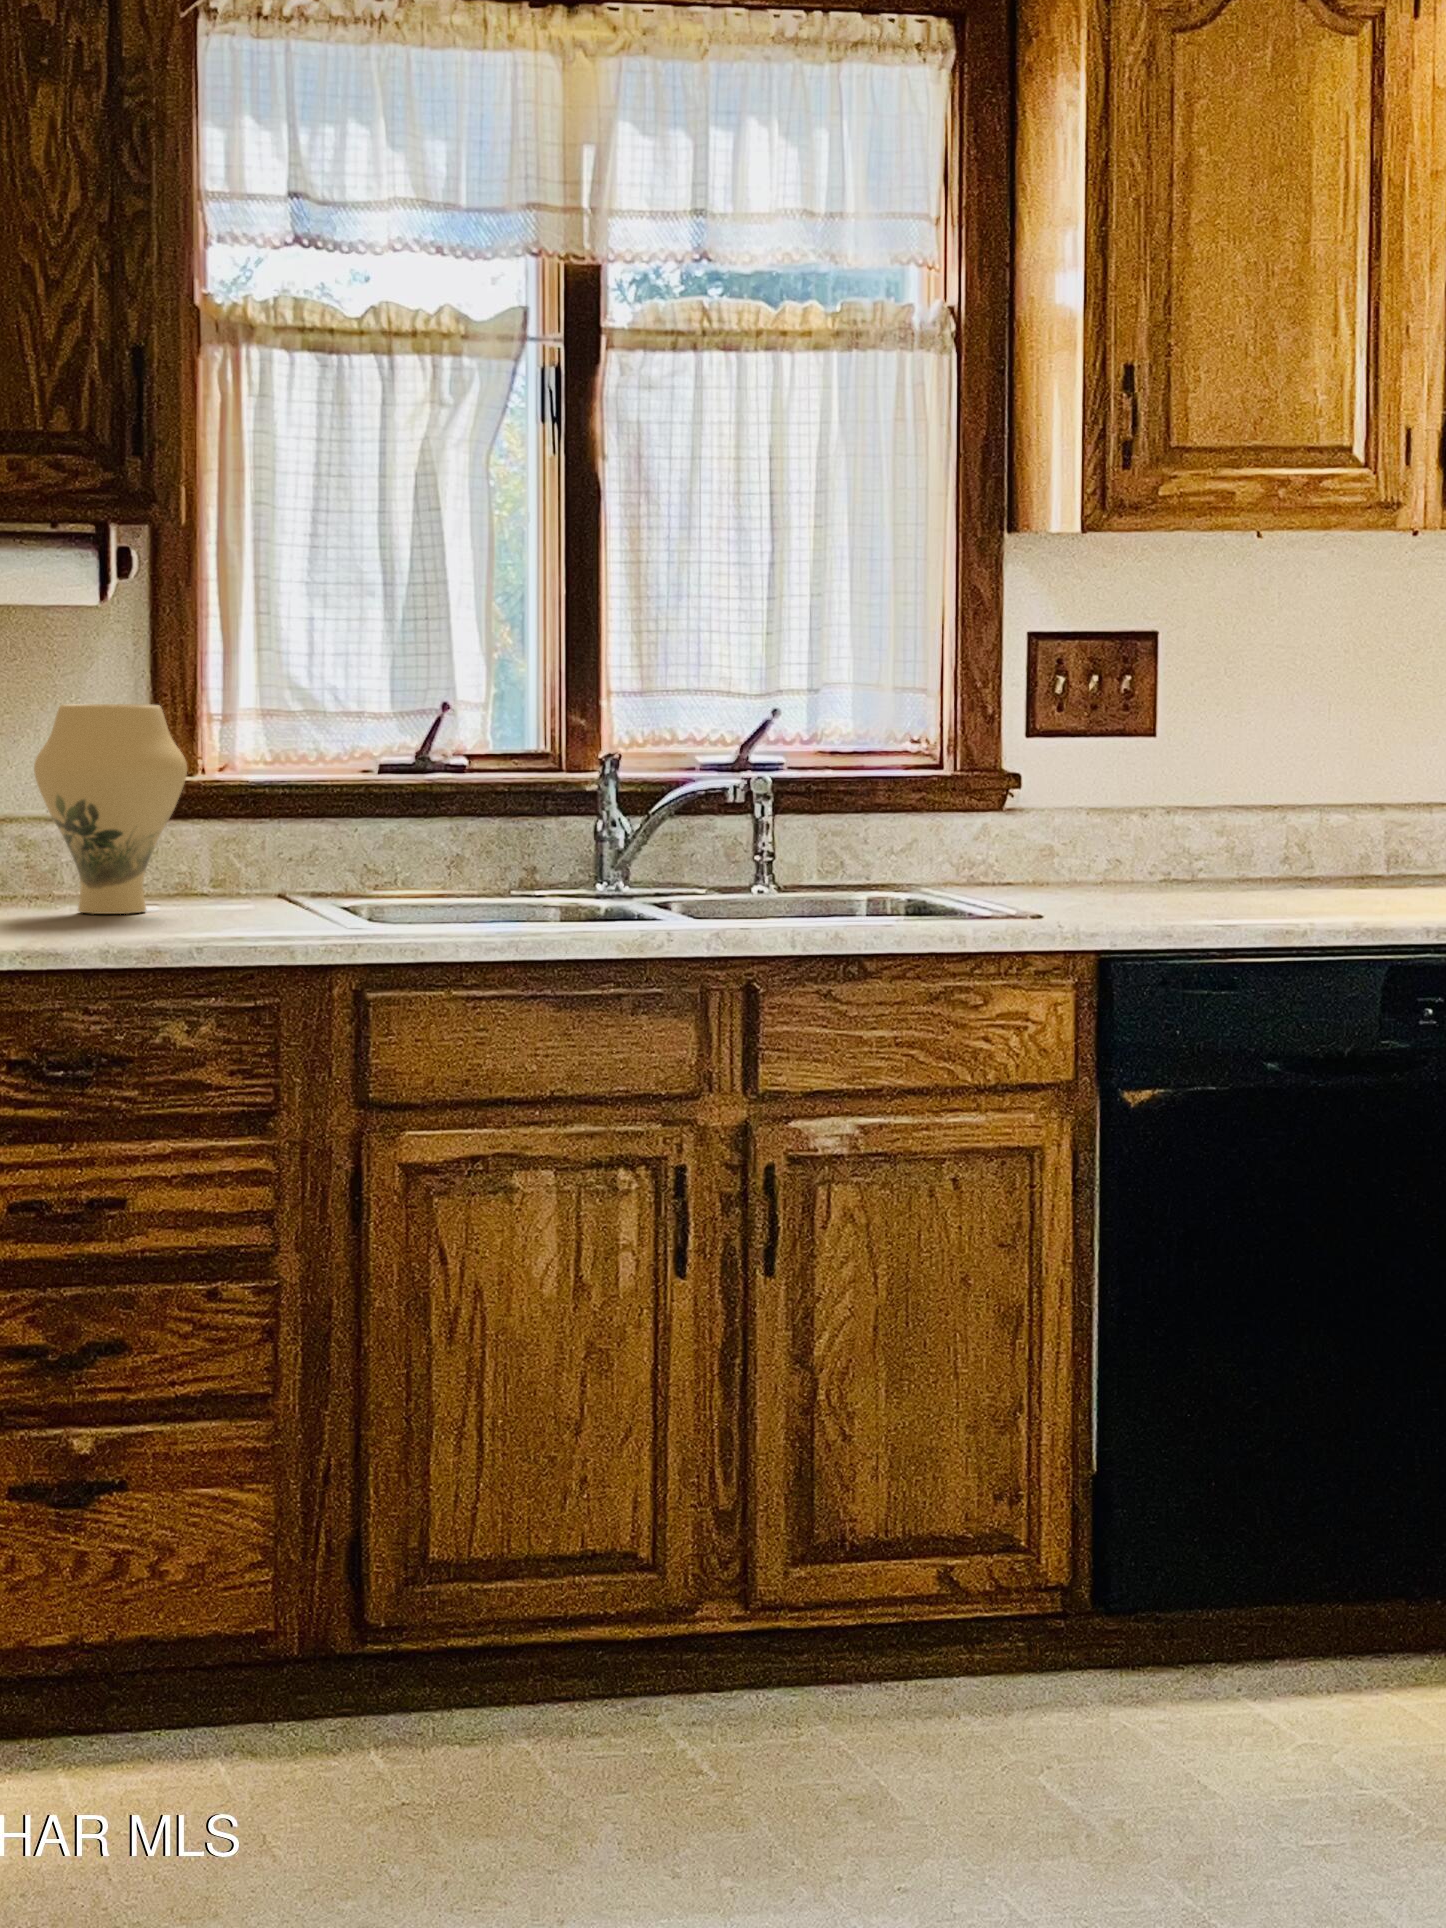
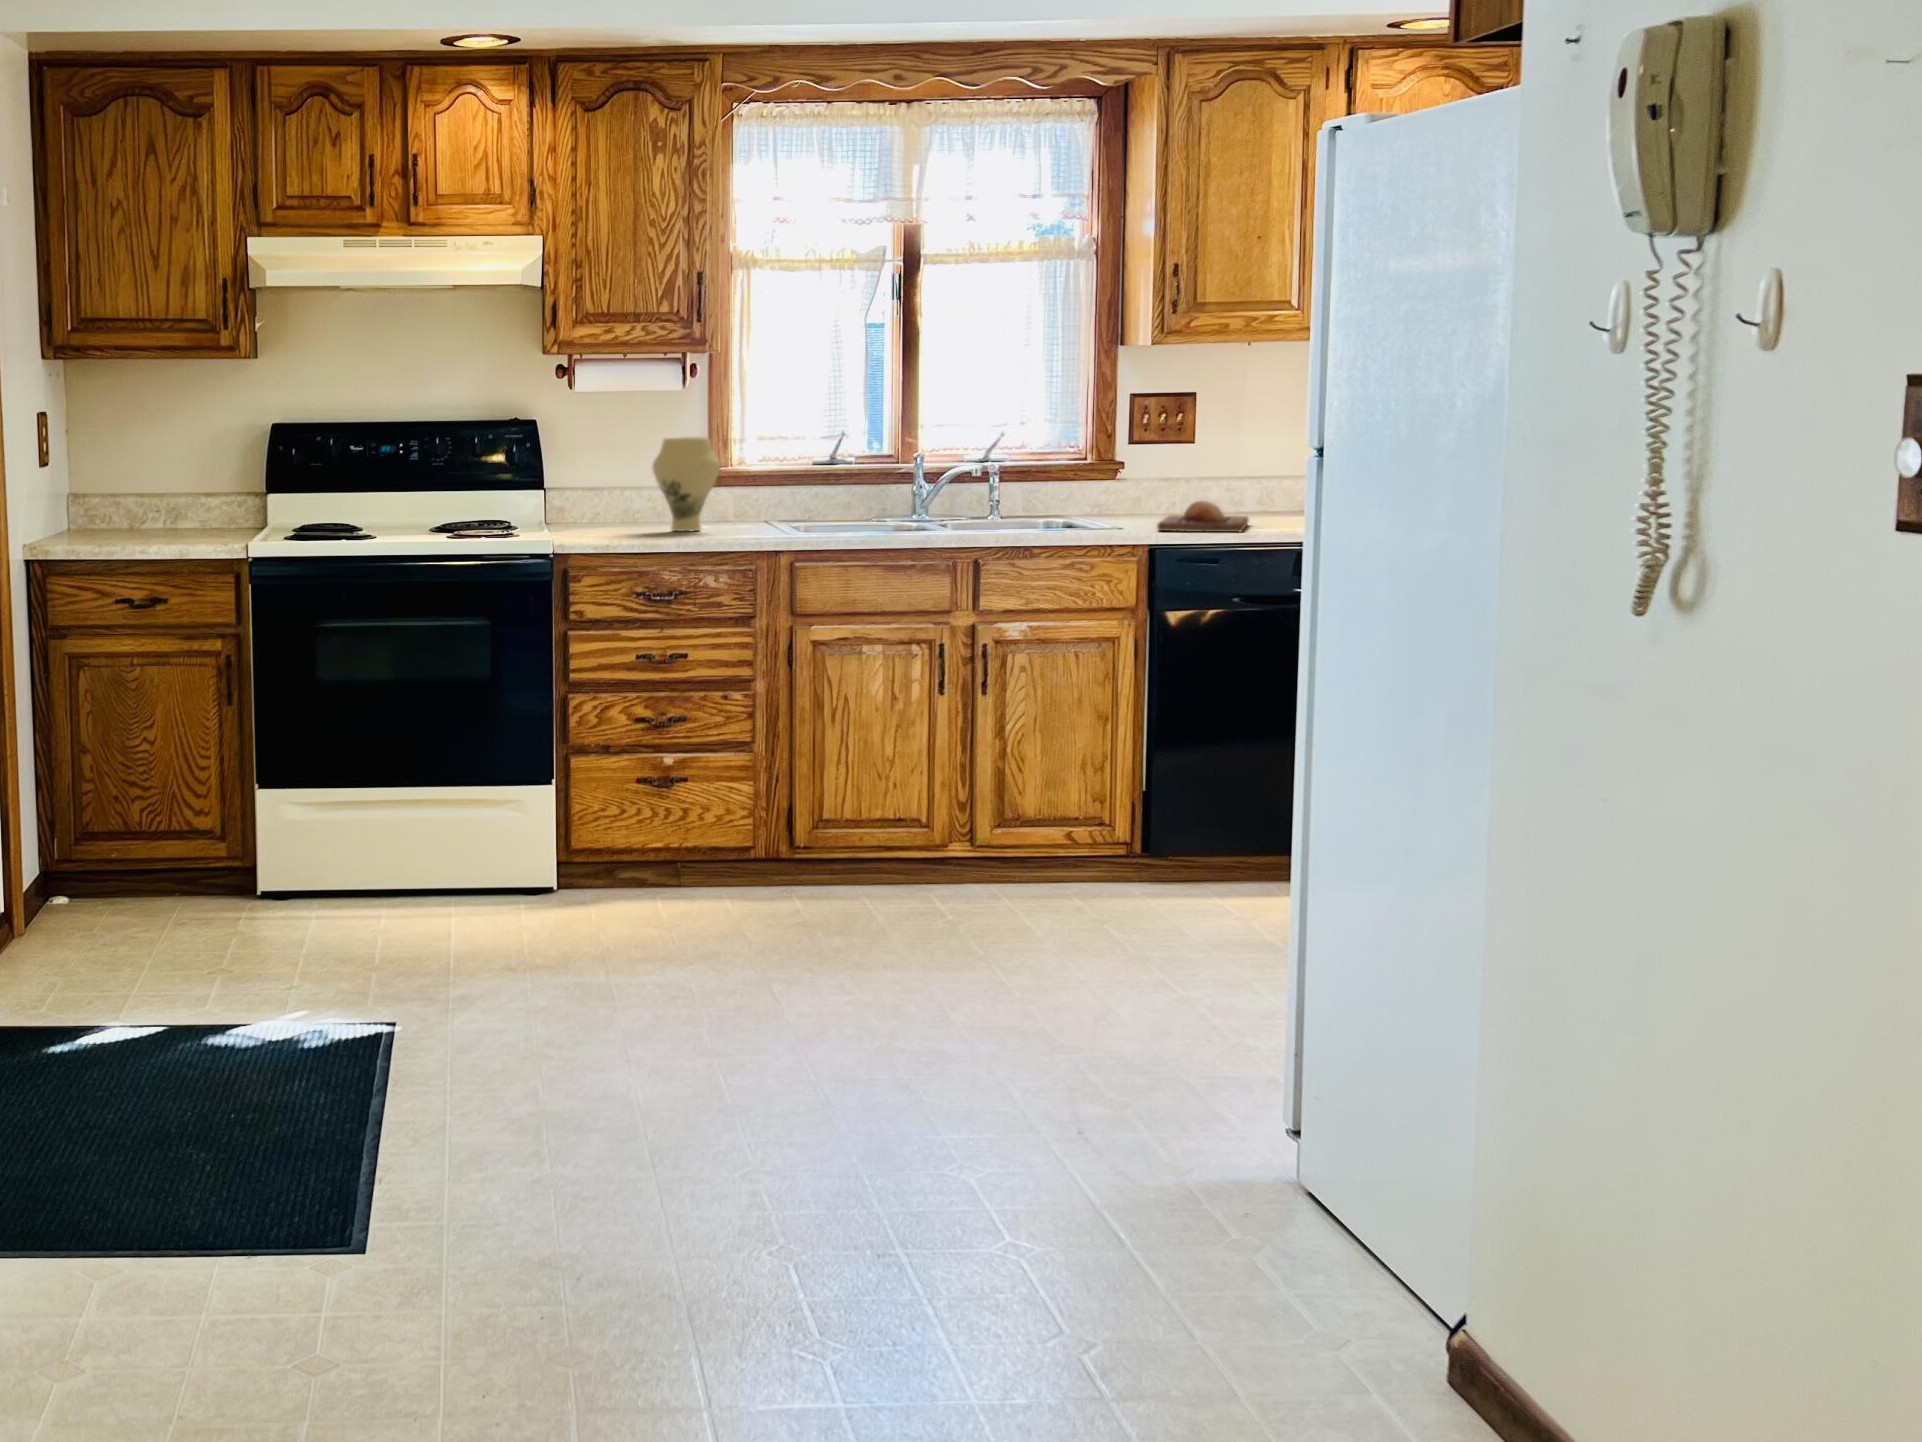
bread loaf: none [1111,849,1282,918] -> present [1157,501,1248,532]

